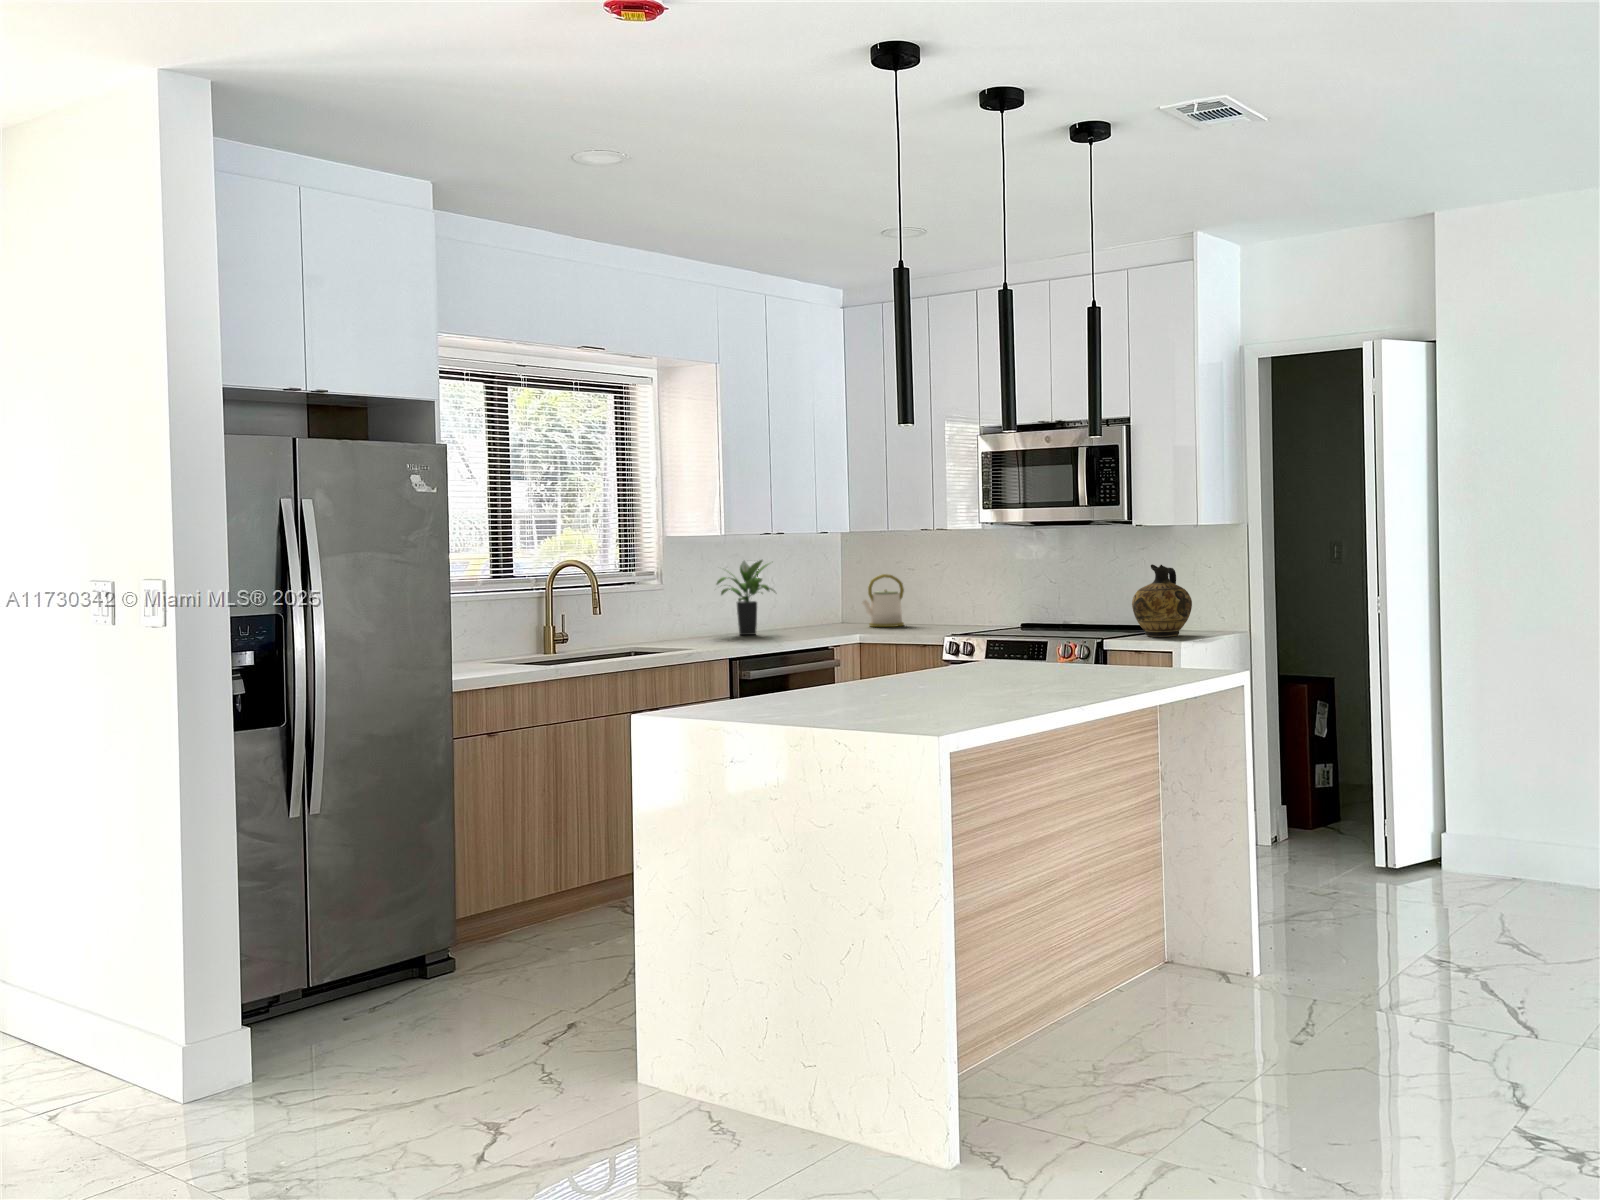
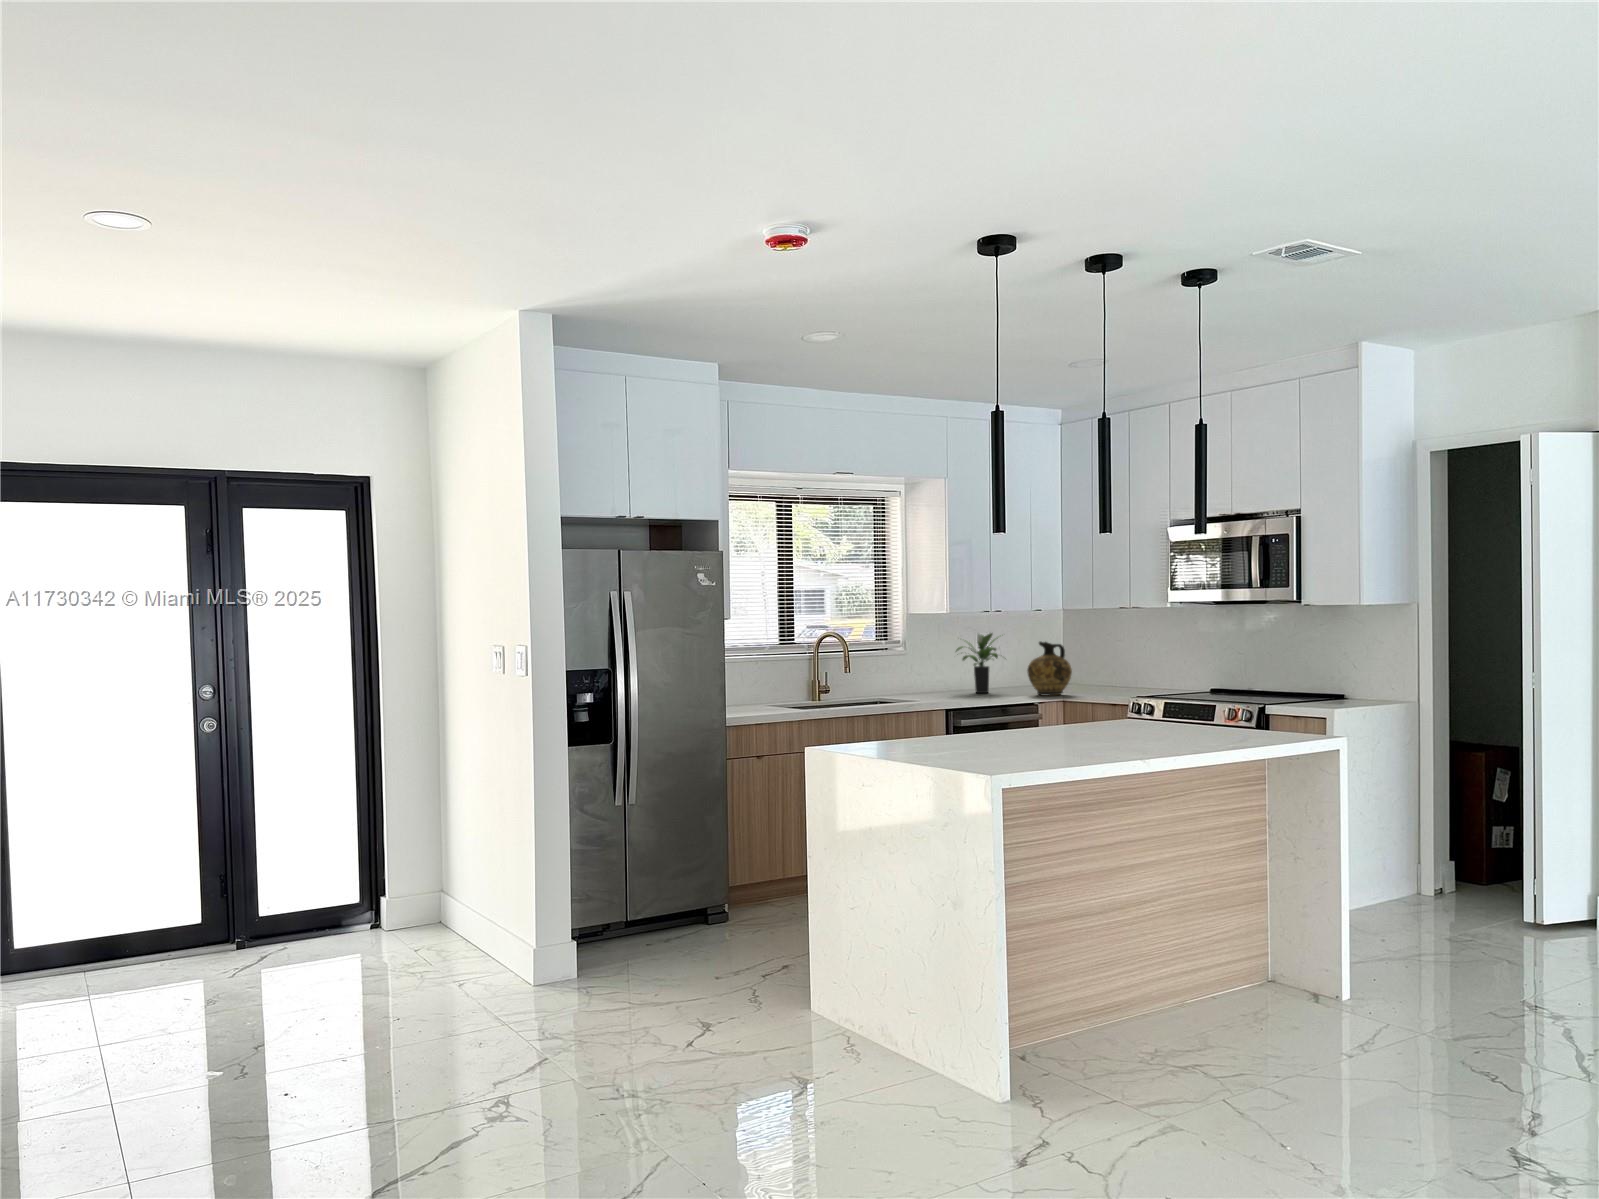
ceramic jug: present [1132,564,1192,637] -> present [1027,642,1072,696]
kettle: present [862,574,904,627] -> none [1082,646,1118,690]

